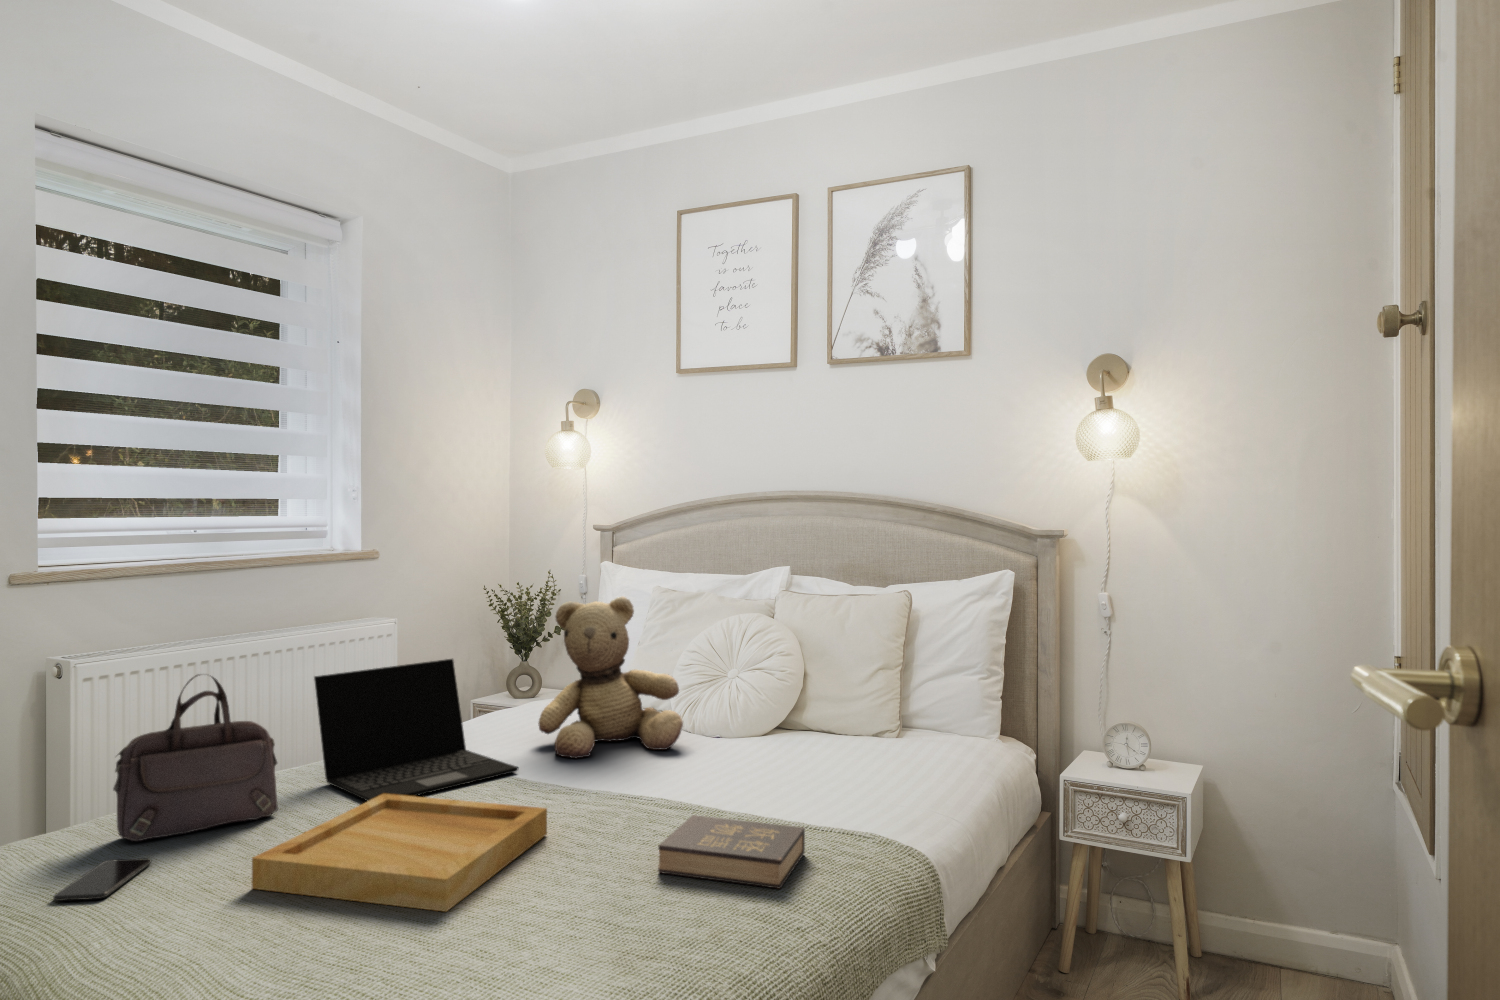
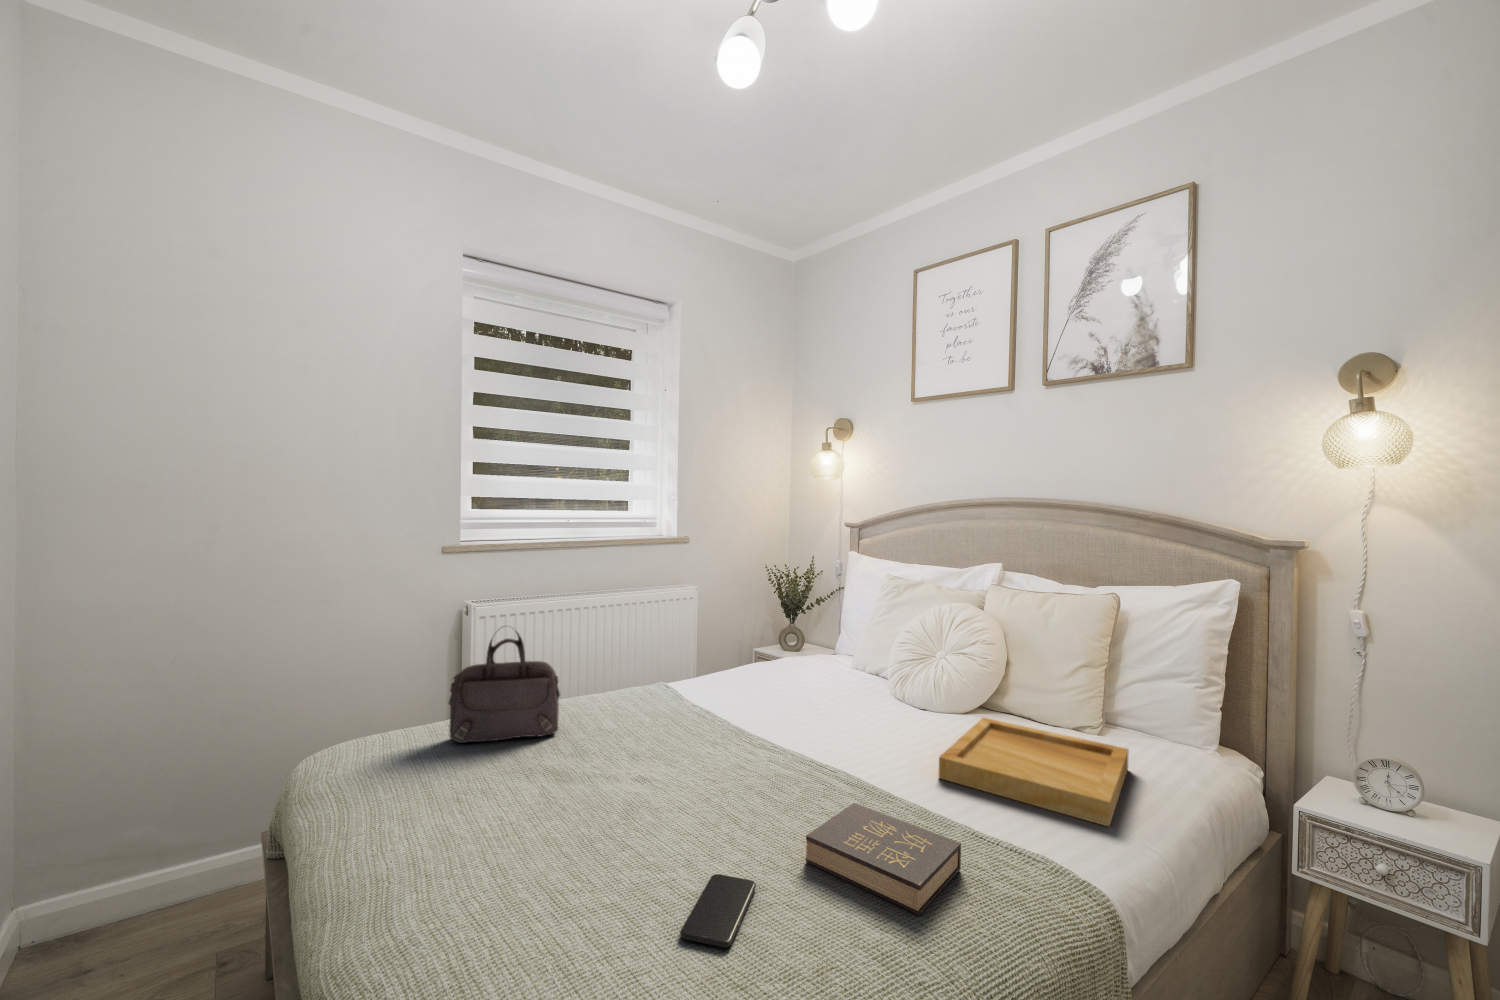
teddy bear: present [538,597,683,759] -> none [772,582,887,717]
laptop: present [314,659,518,801] -> none [603,623,743,737]
tray: present [252,794,547,912] -> present [939,718,1128,826]
smartphone: present [53,858,151,901] -> present [680,874,756,948]

